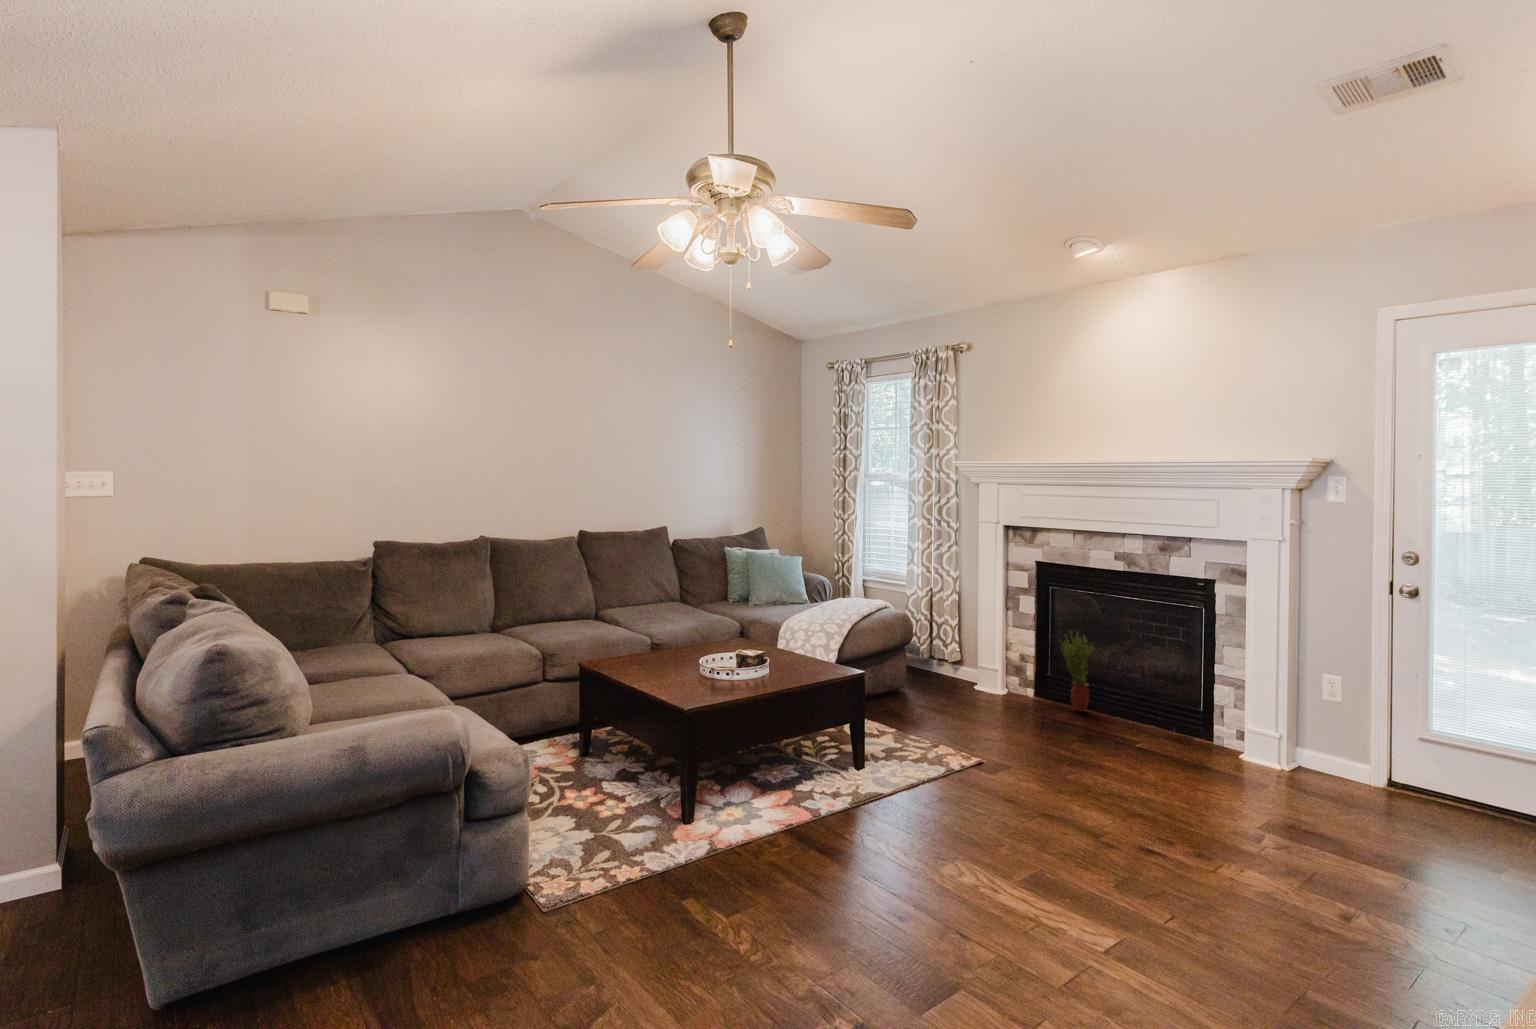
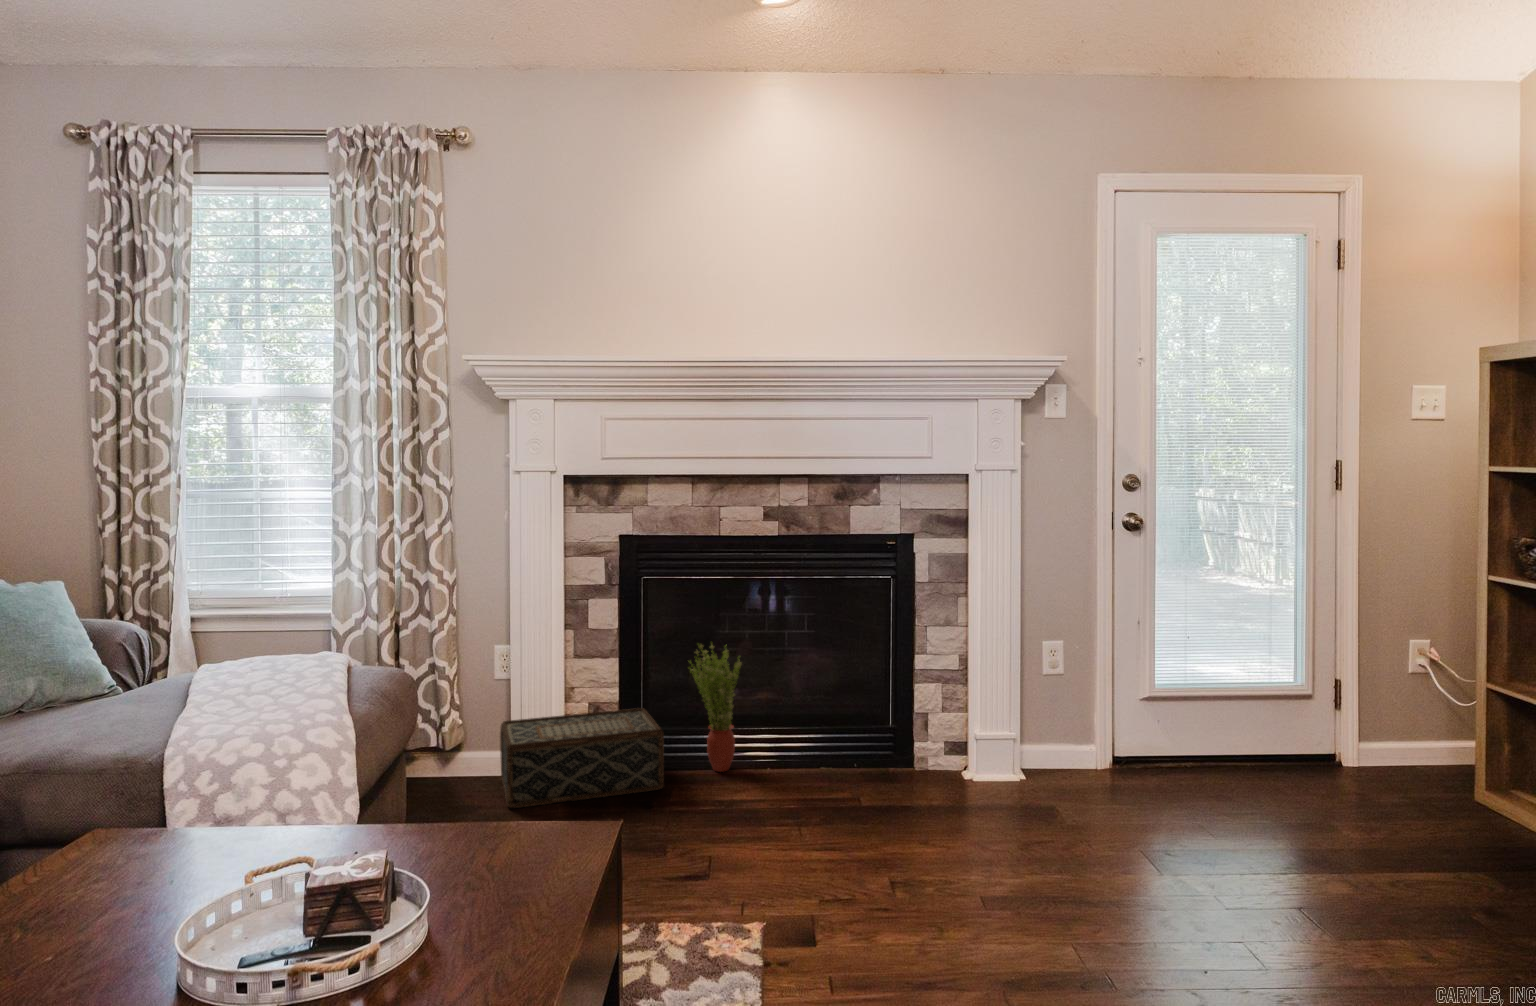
woven basket: none [950,655,1046,708] -> present [500,708,664,808]

